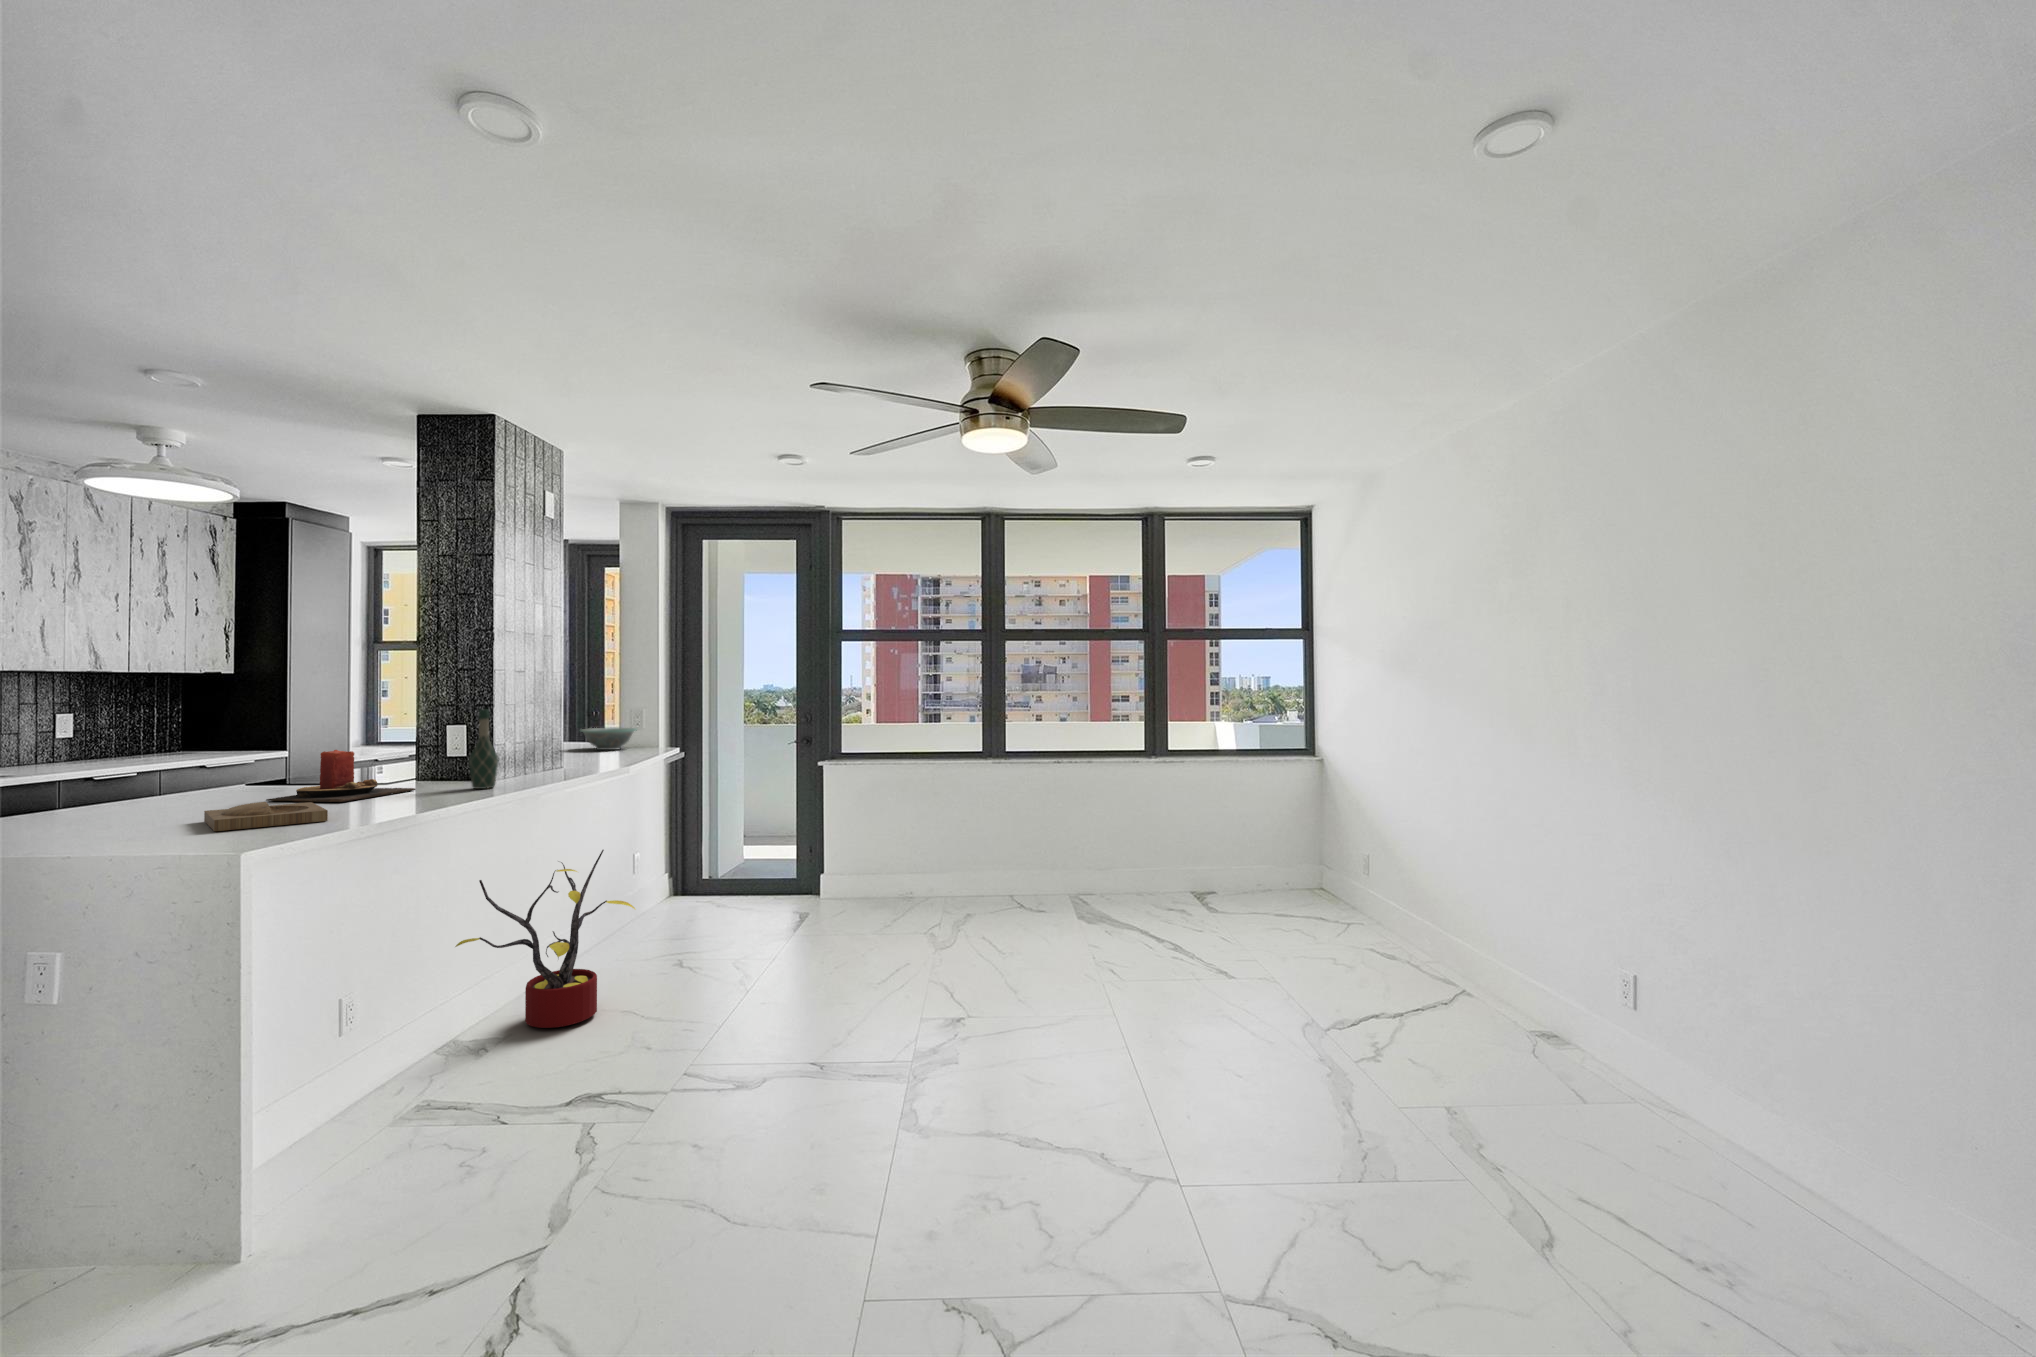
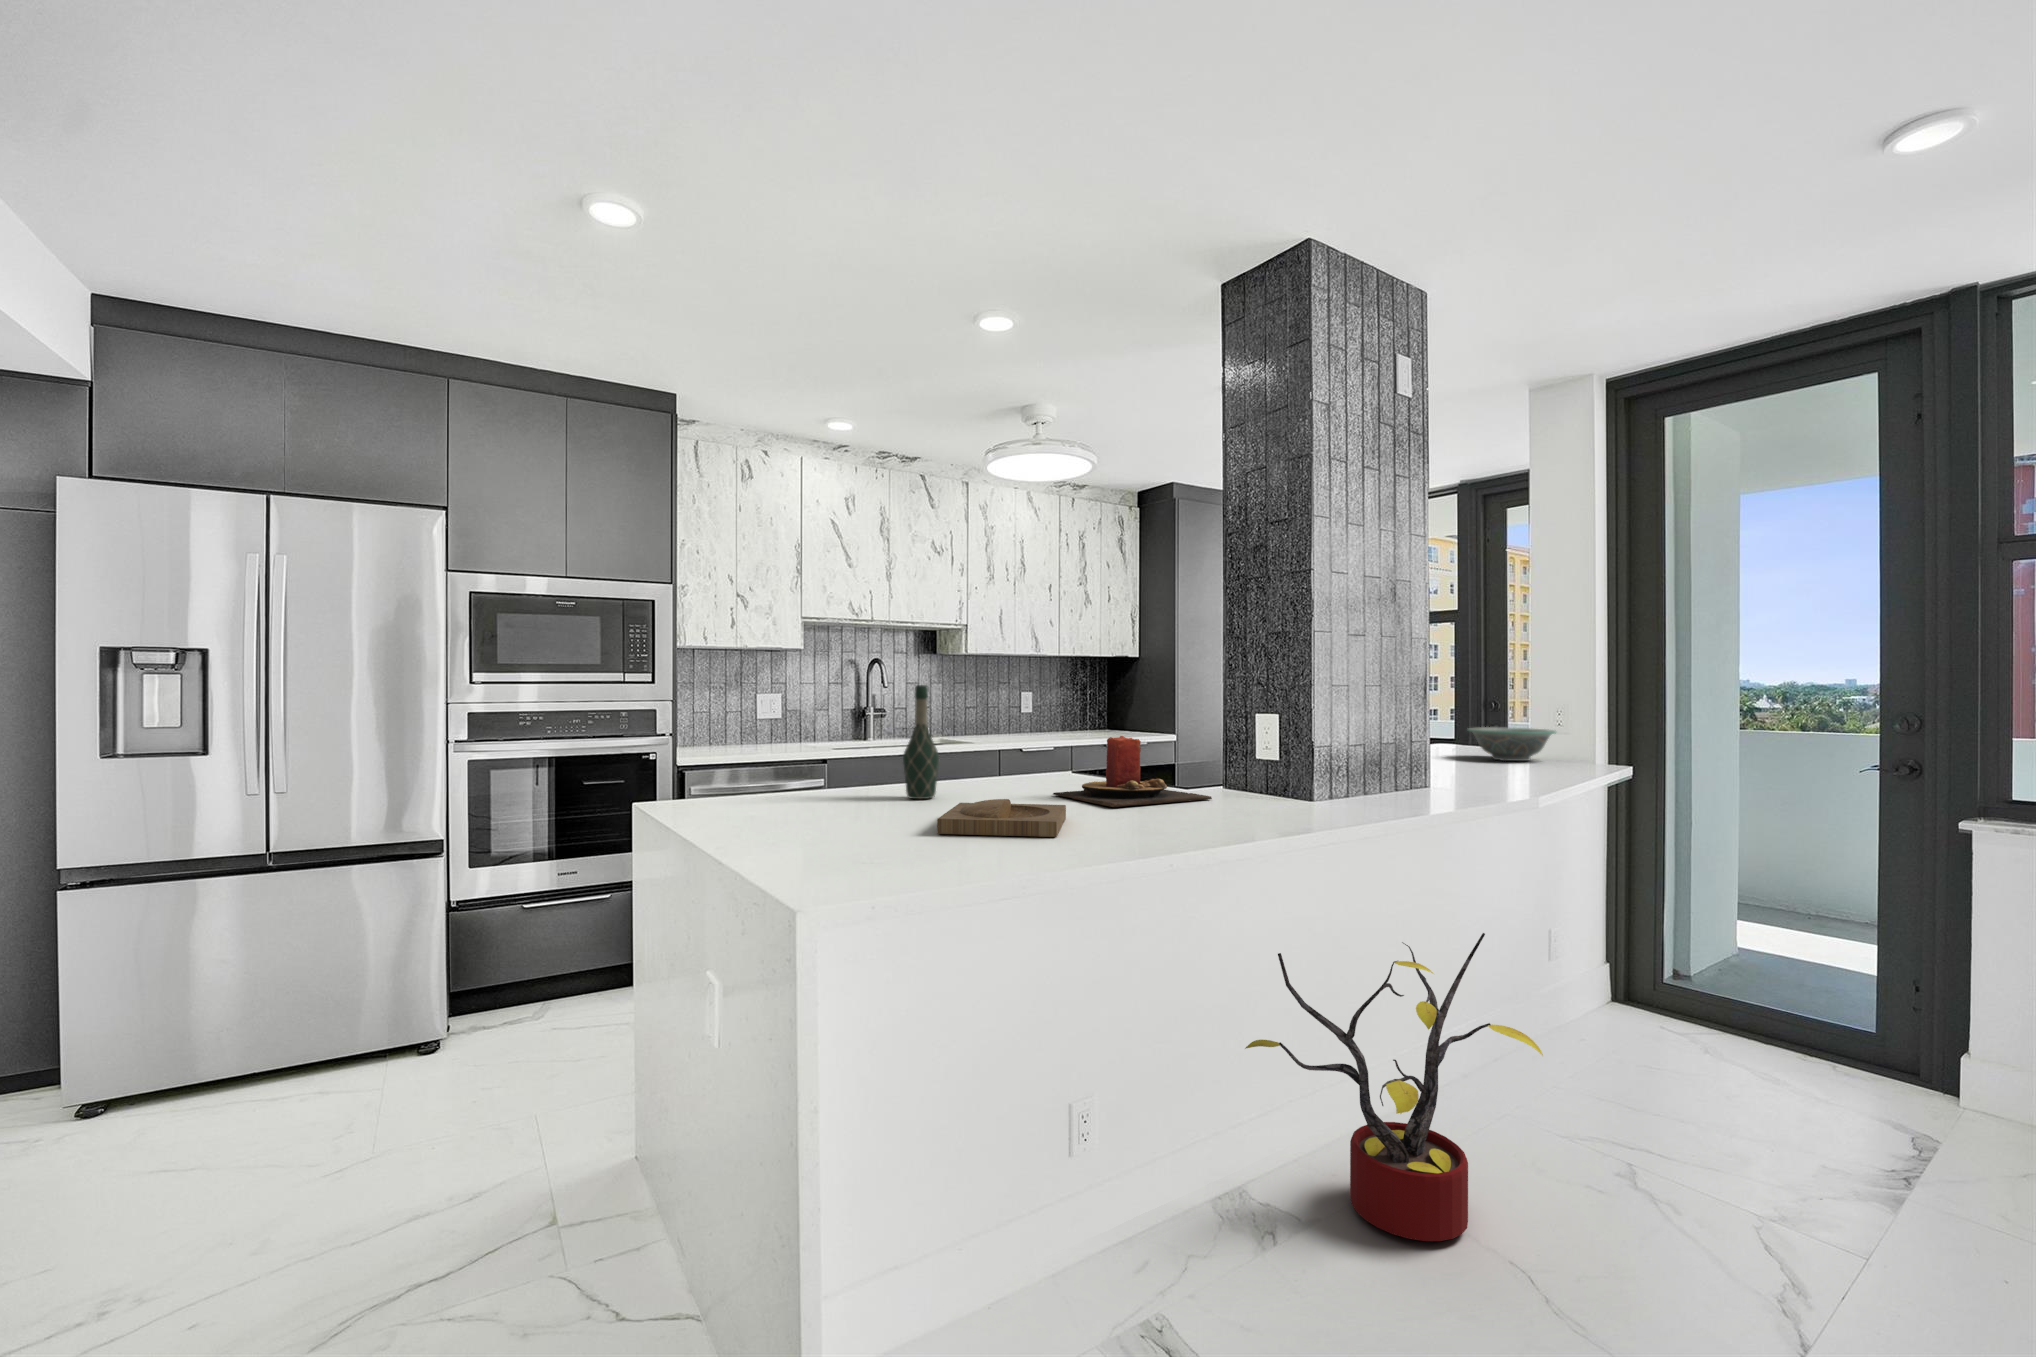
wine bottle: present [469,709,499,789] -> present [903,685,939,799]

